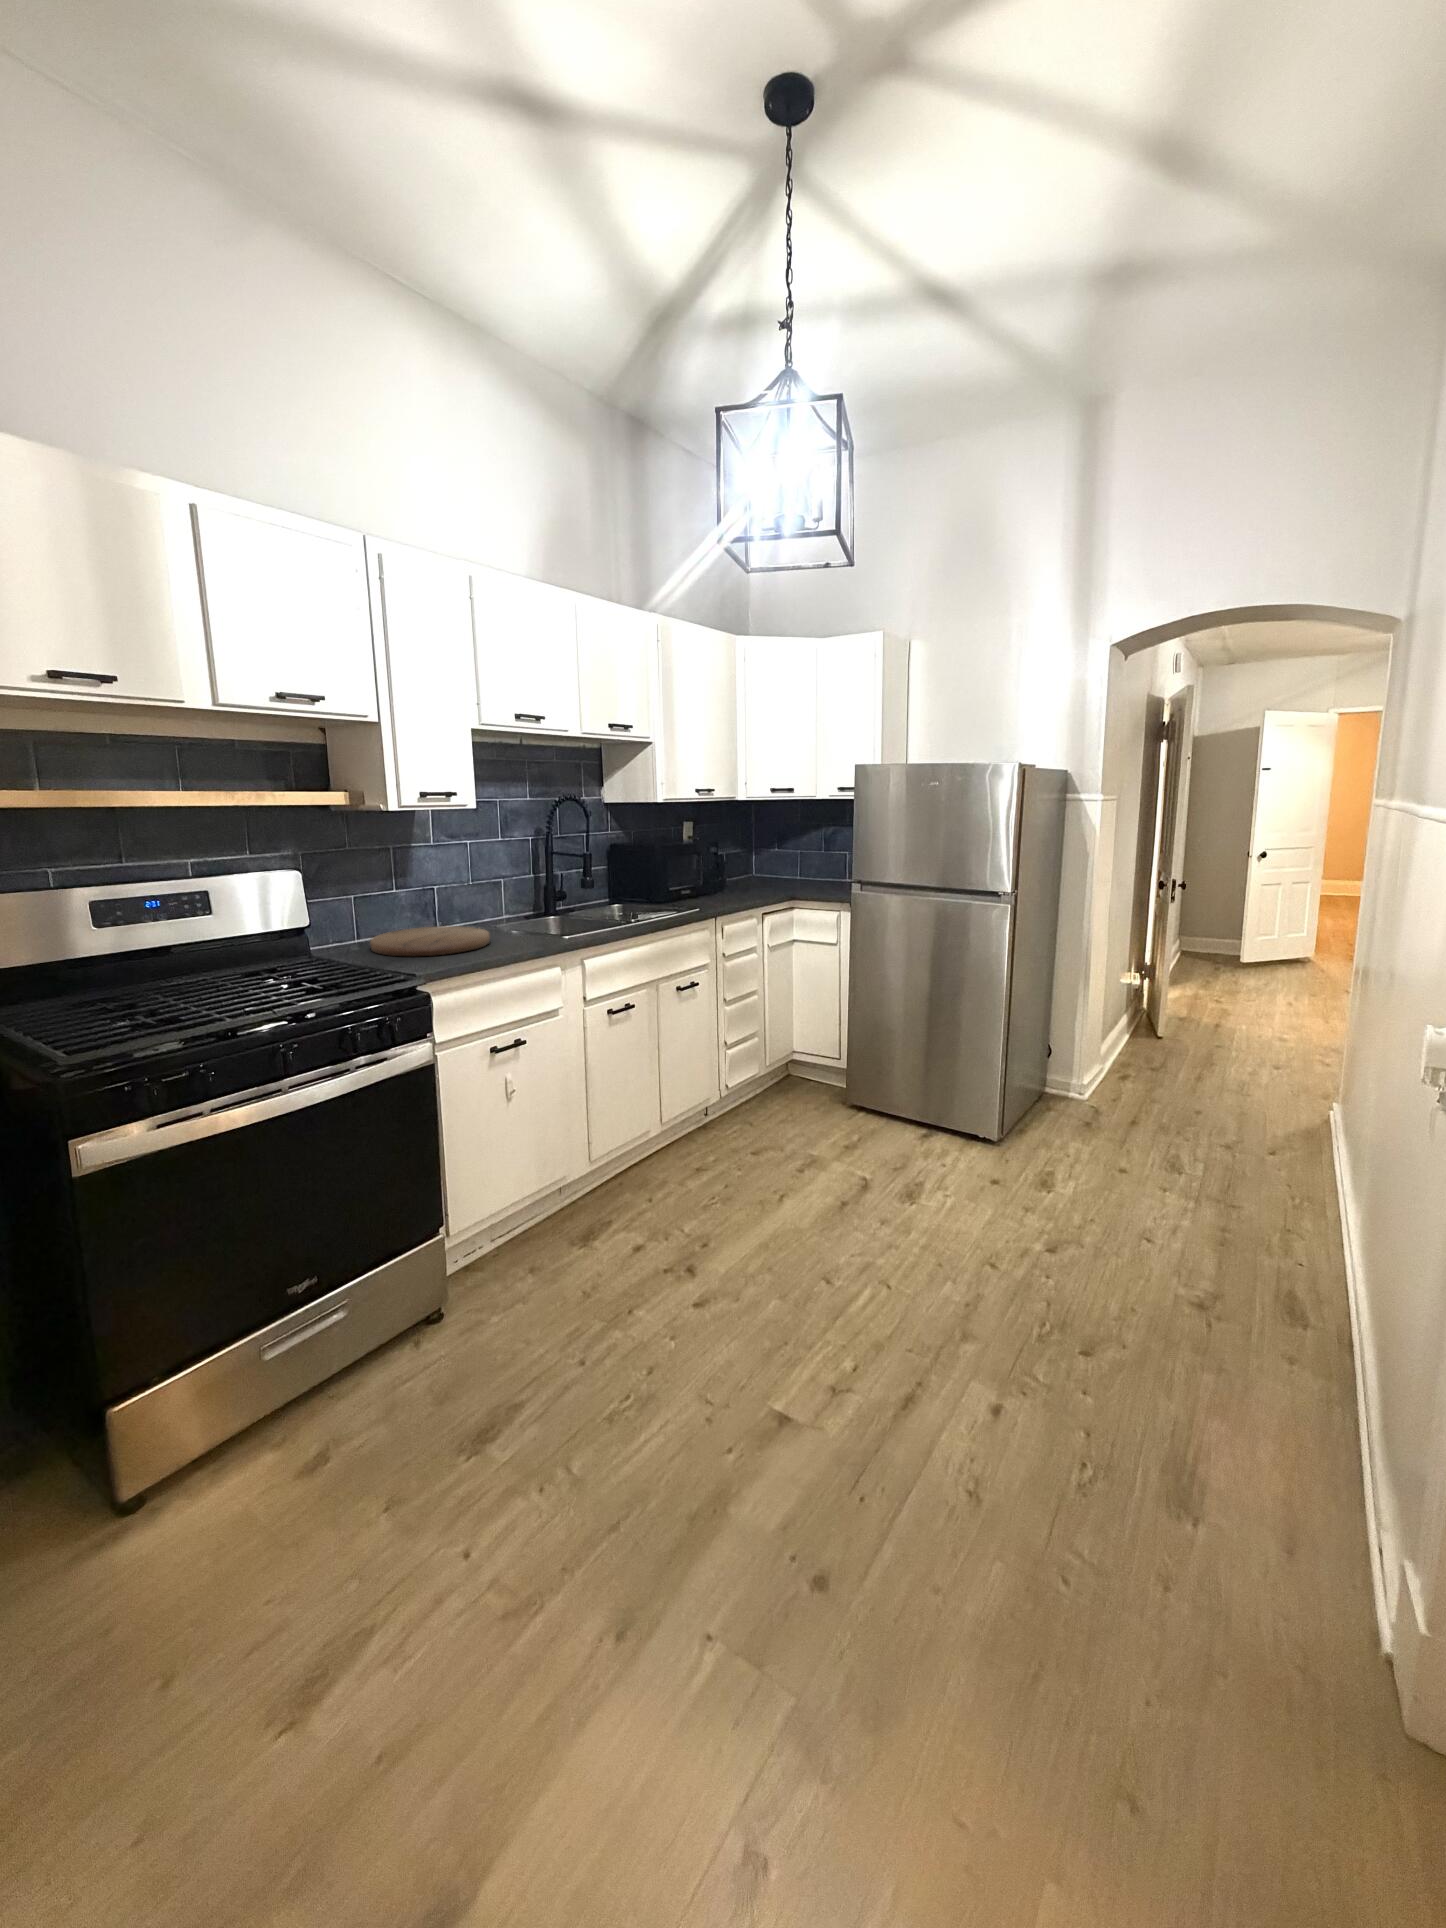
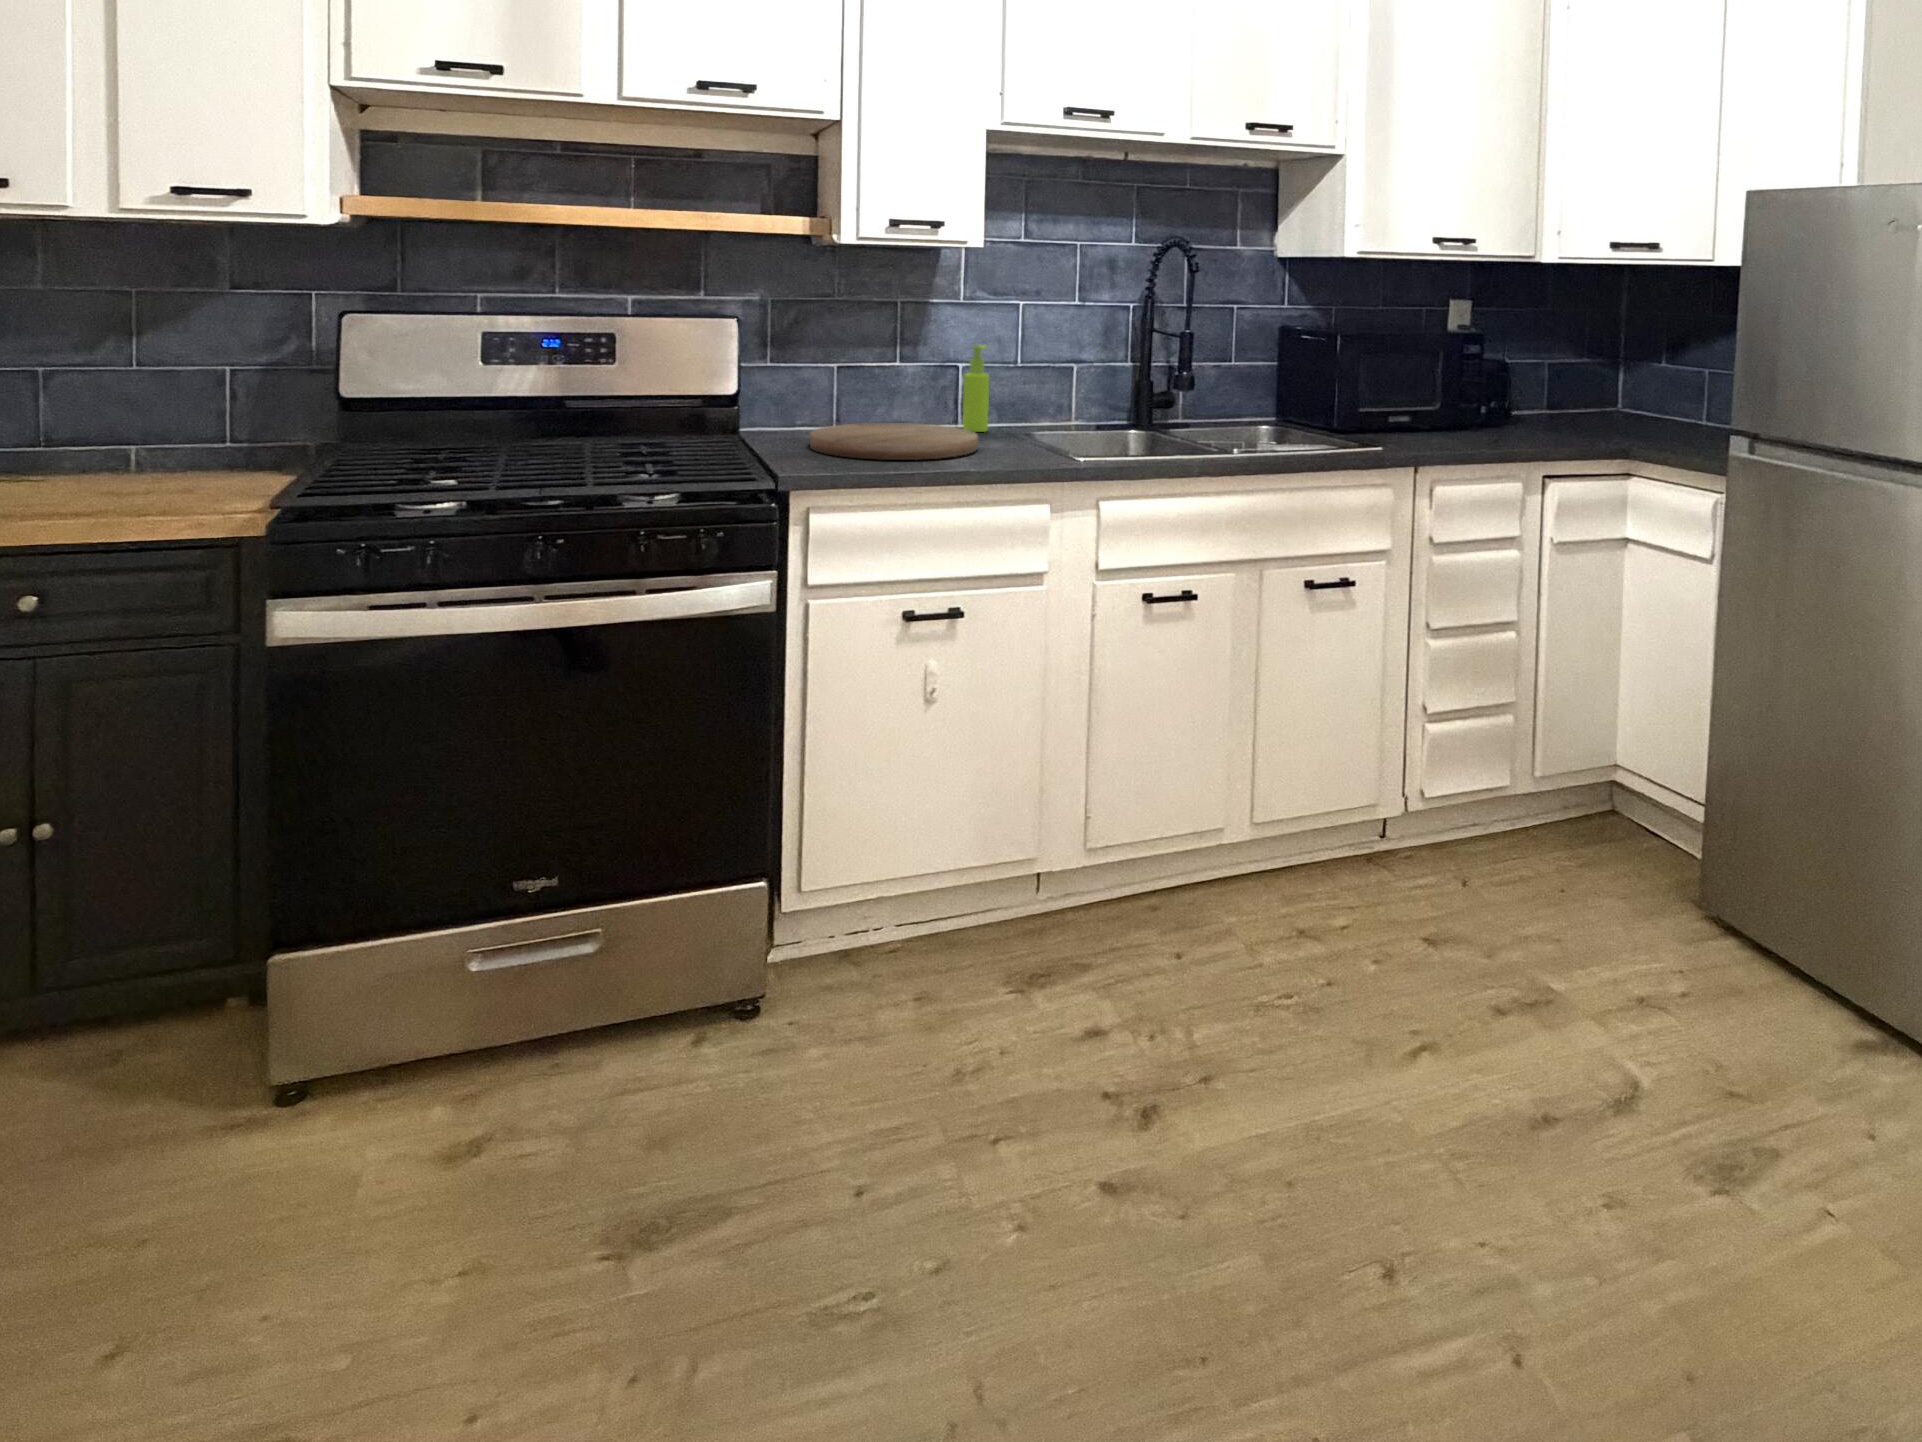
soap dispenser: none [446,871,466,928] -> present [963,345,989,432]

